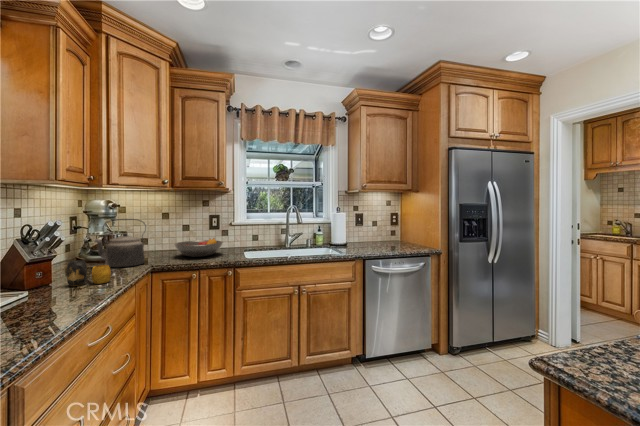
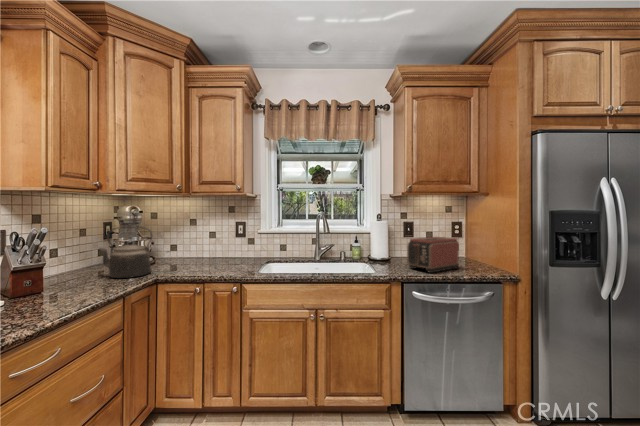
toaster: none [364,225,400,251] -> present [407,237,459,273]
fruit bowl: present [175,238,223,257] -> none [186,247,239,268]
vase: present [67,260,111,286] -> none [31,274,79,303]

